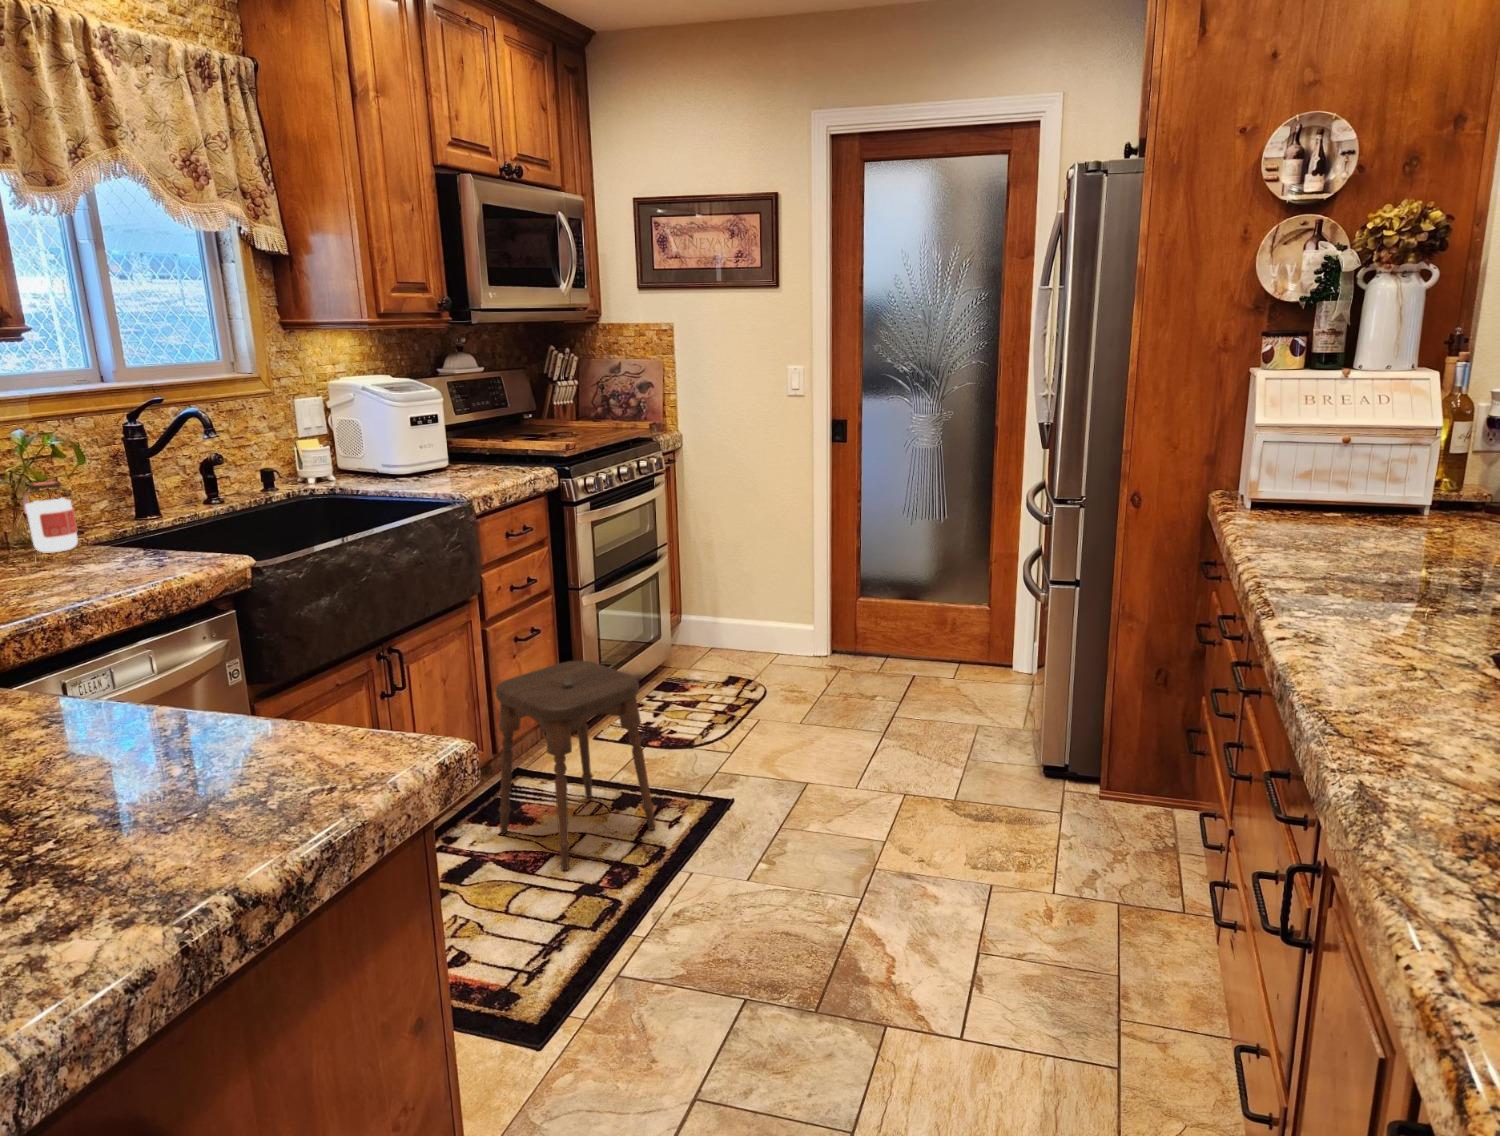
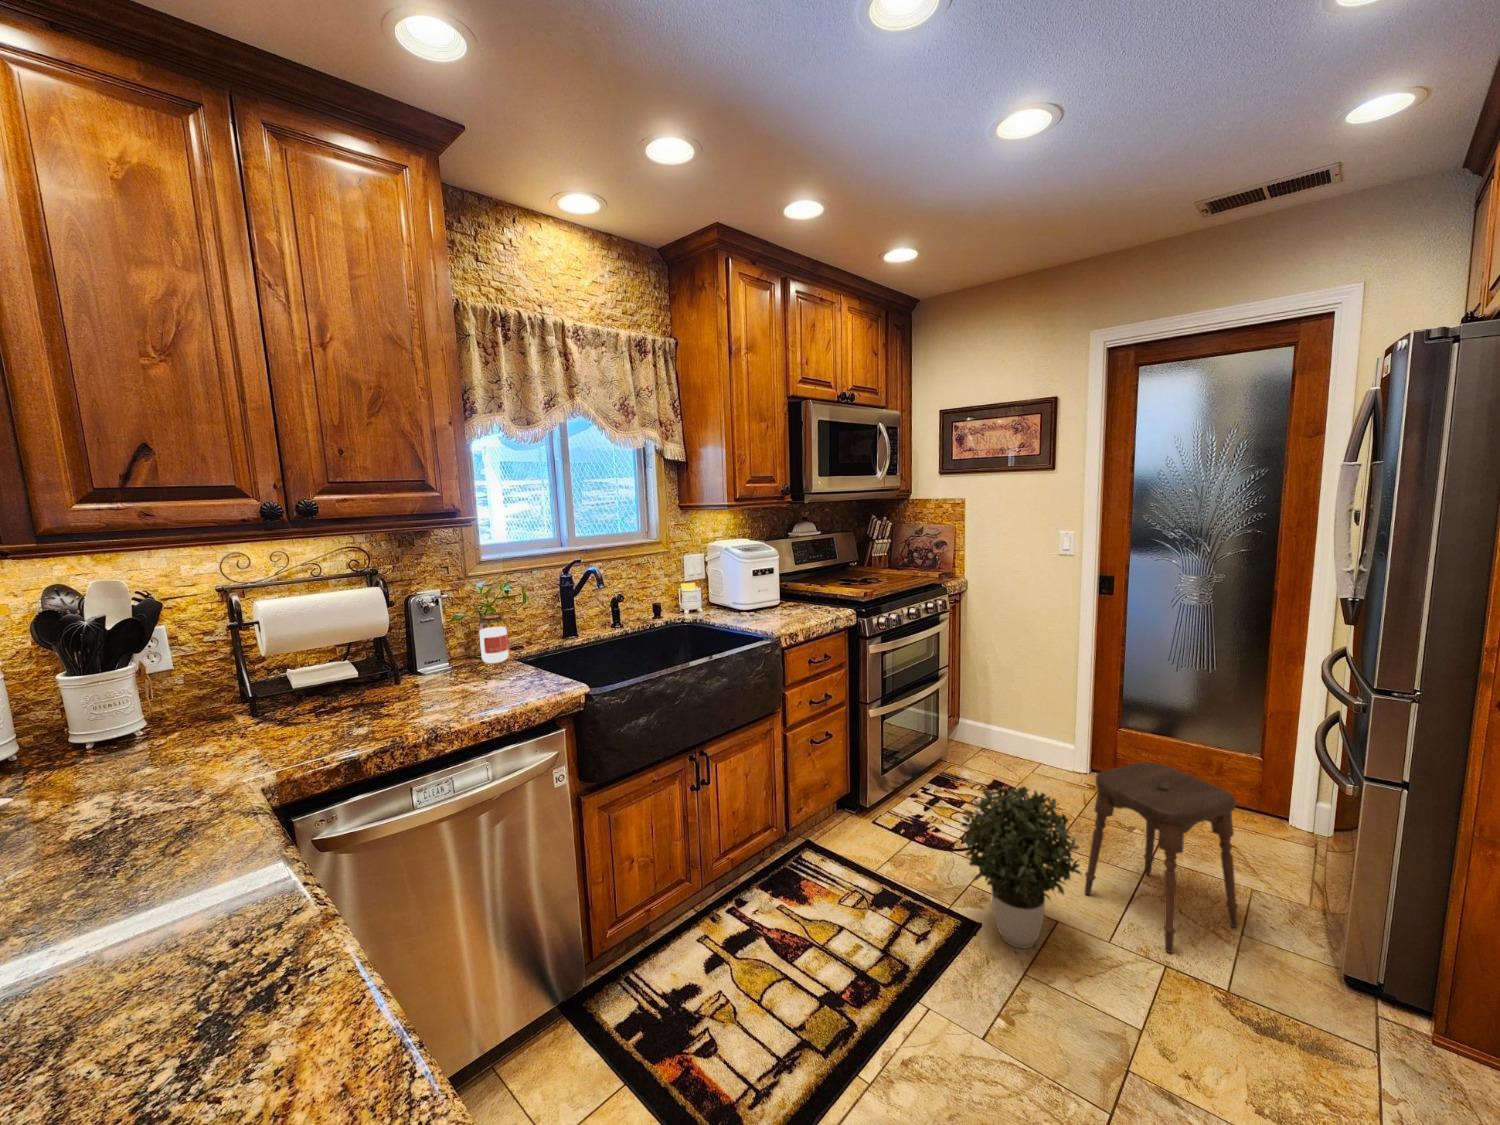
potted plant: none [708,640,831,809] -> present [961,786,1081,949]
stool: present [496,661,655,870] -> present [1084,762,1239,953]

